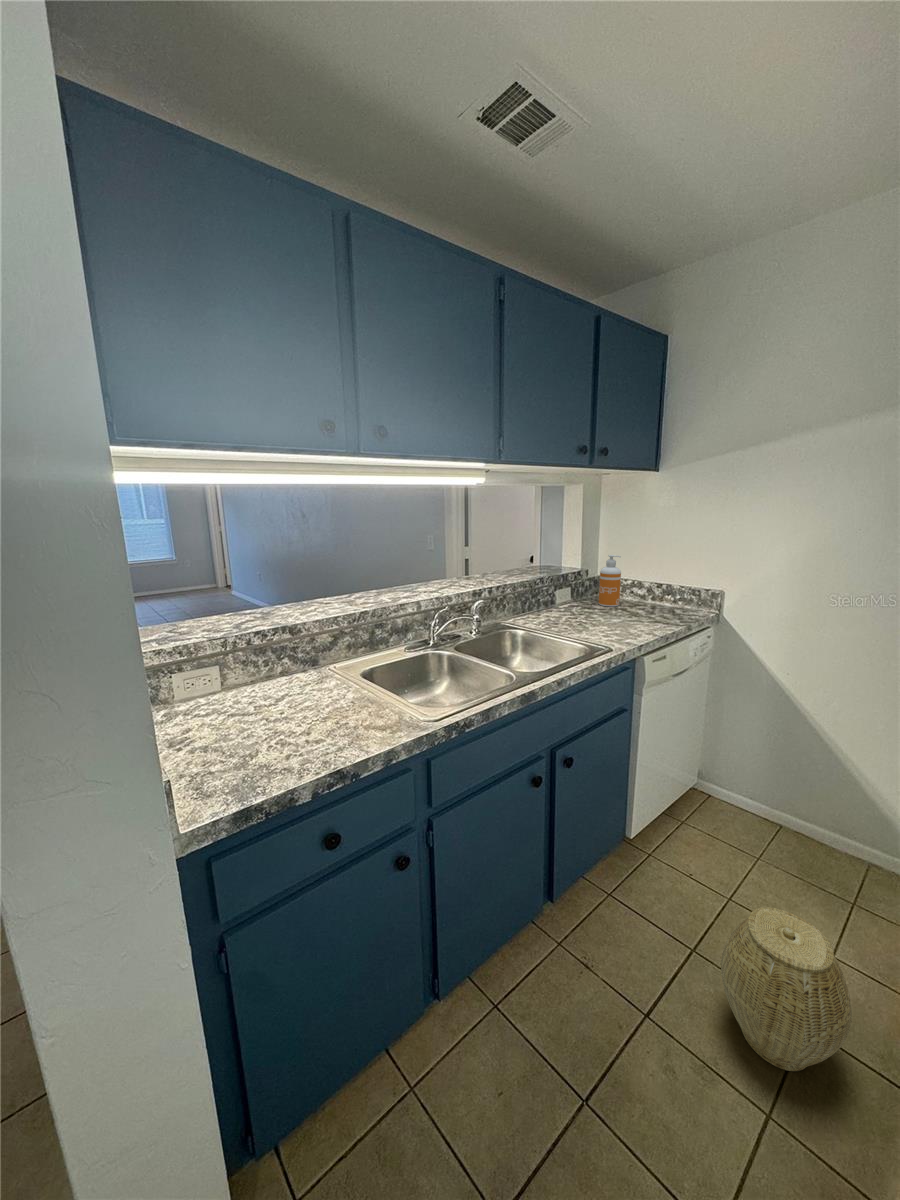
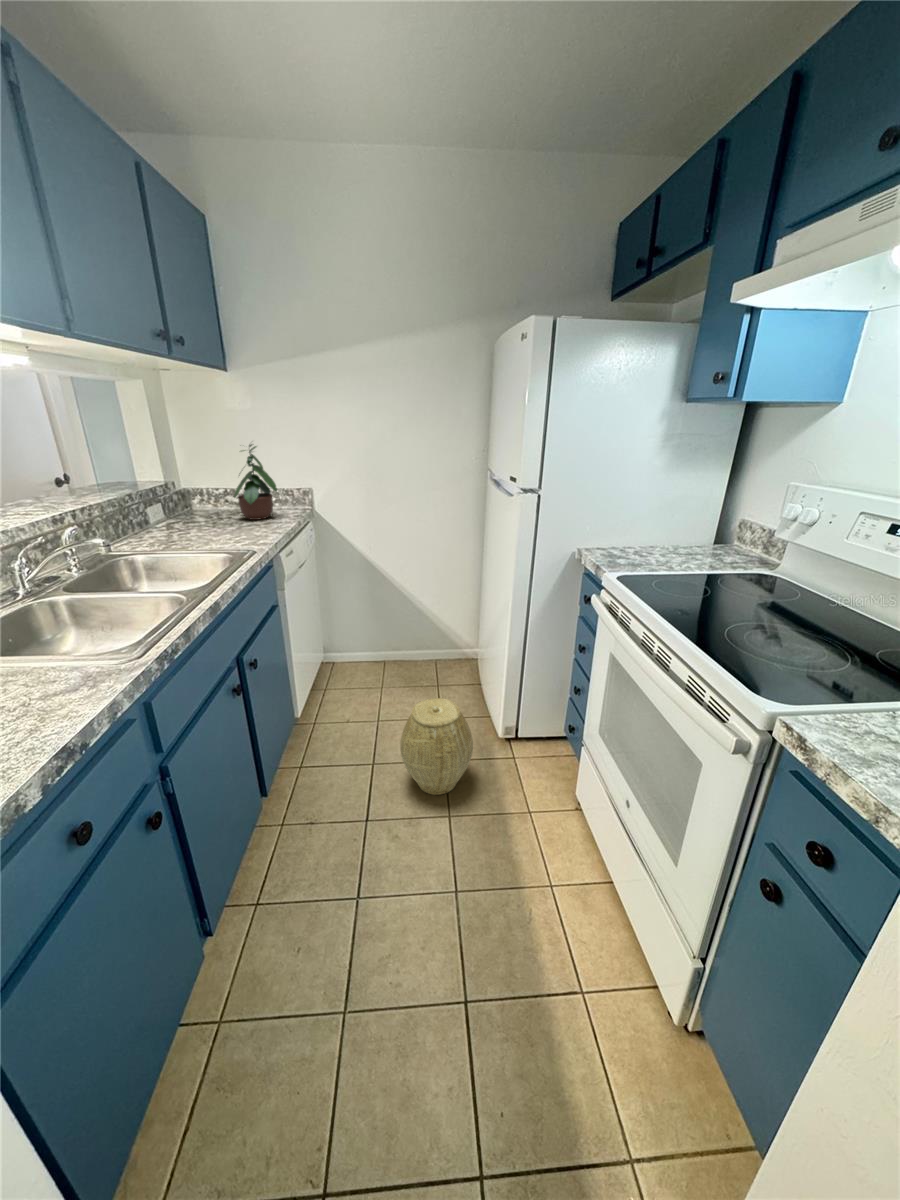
potted plant: none [630,538,682,616] -> present [234,444,277,520]
soap dispenser: present [599,555,621,607] -> none [190,462,219,518]

